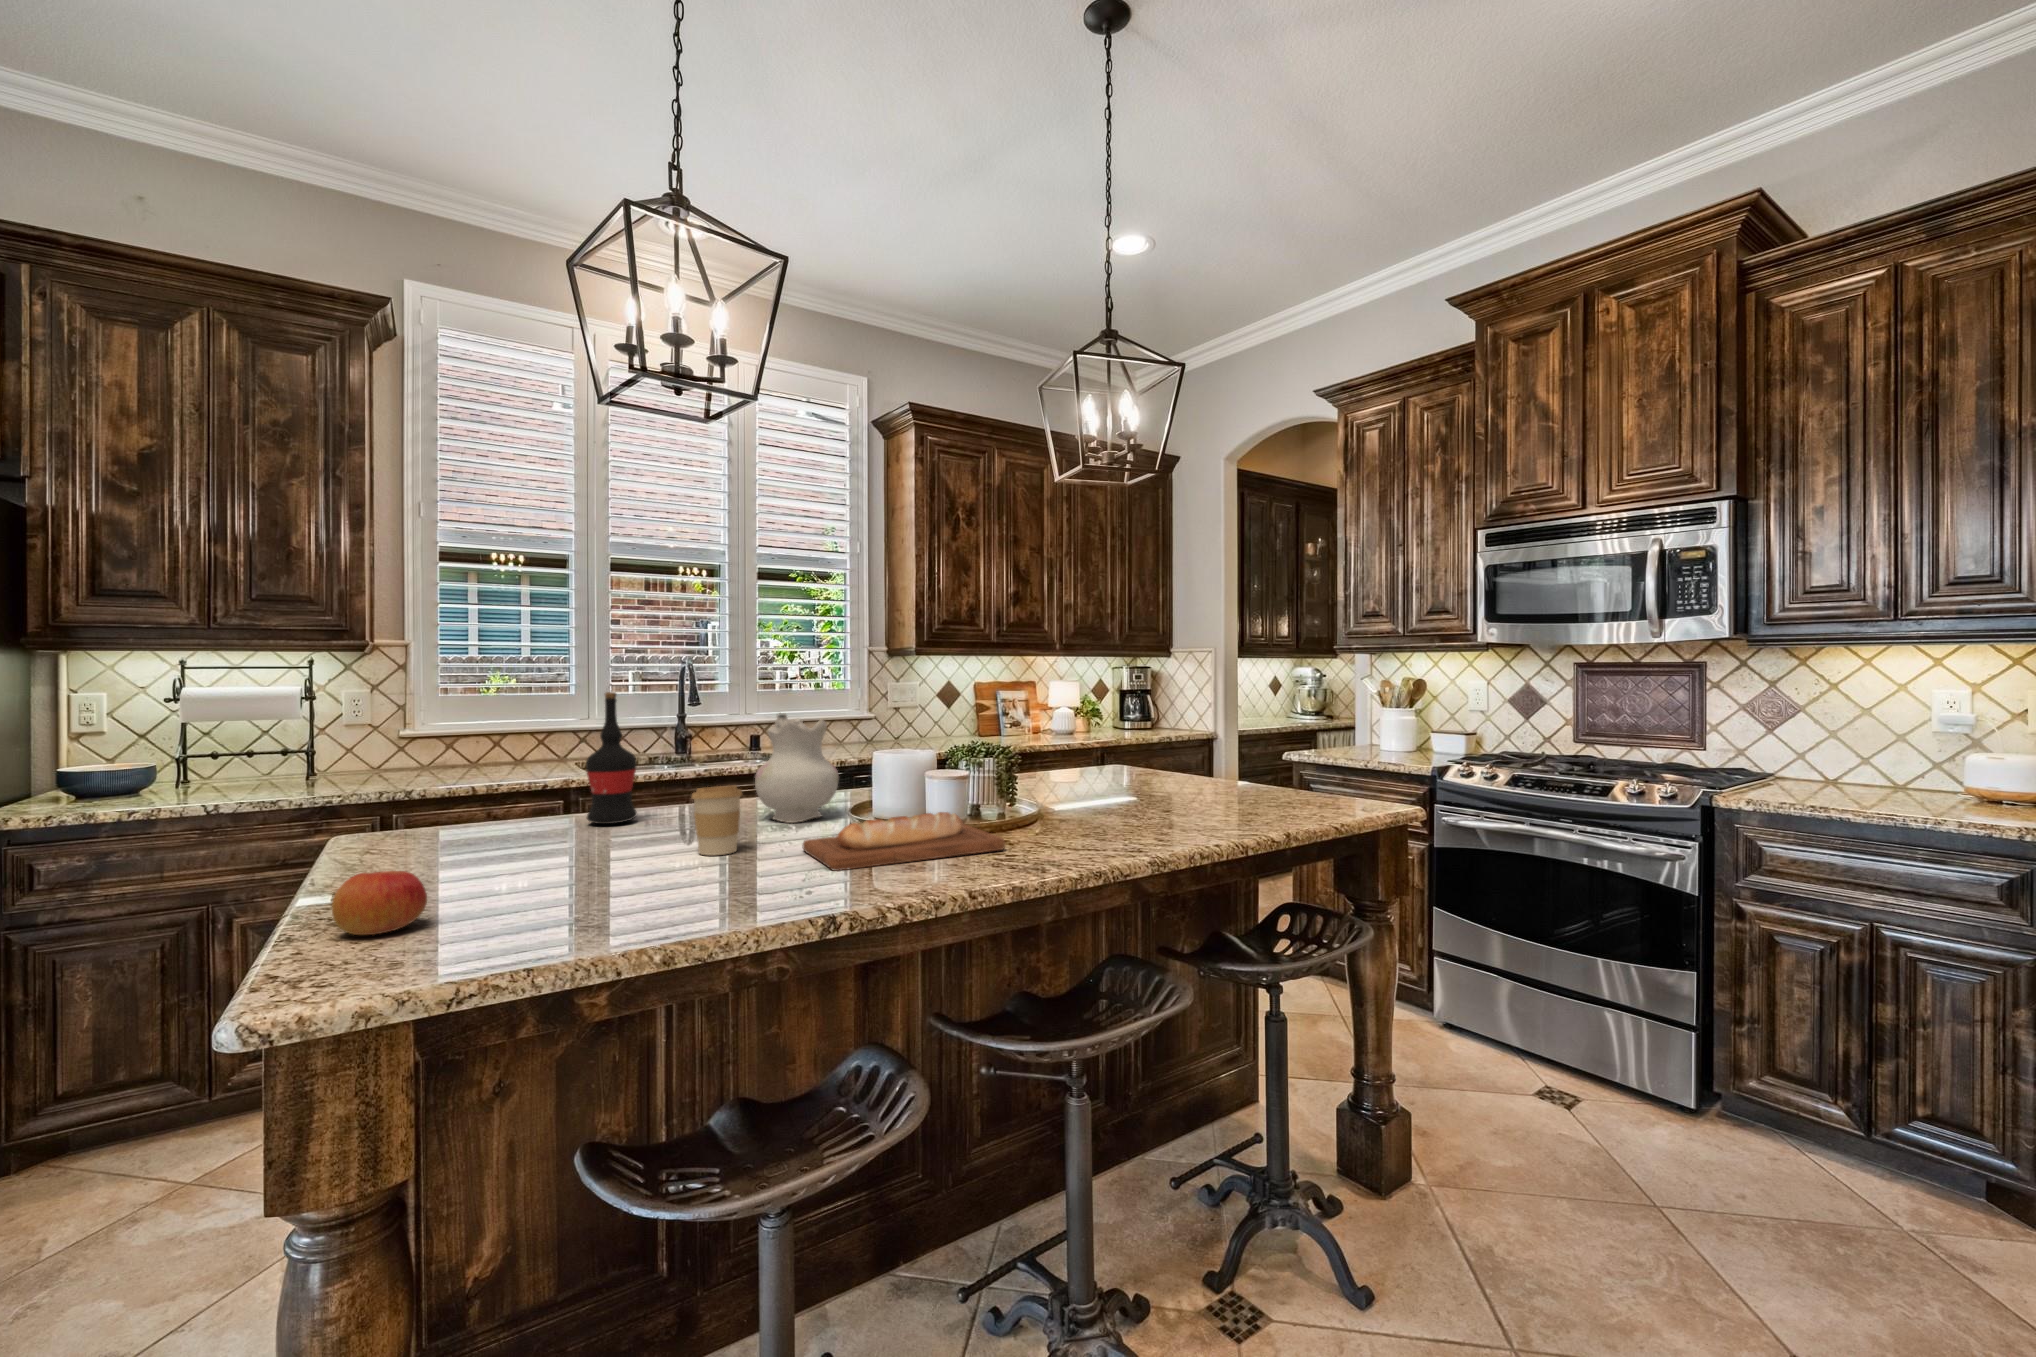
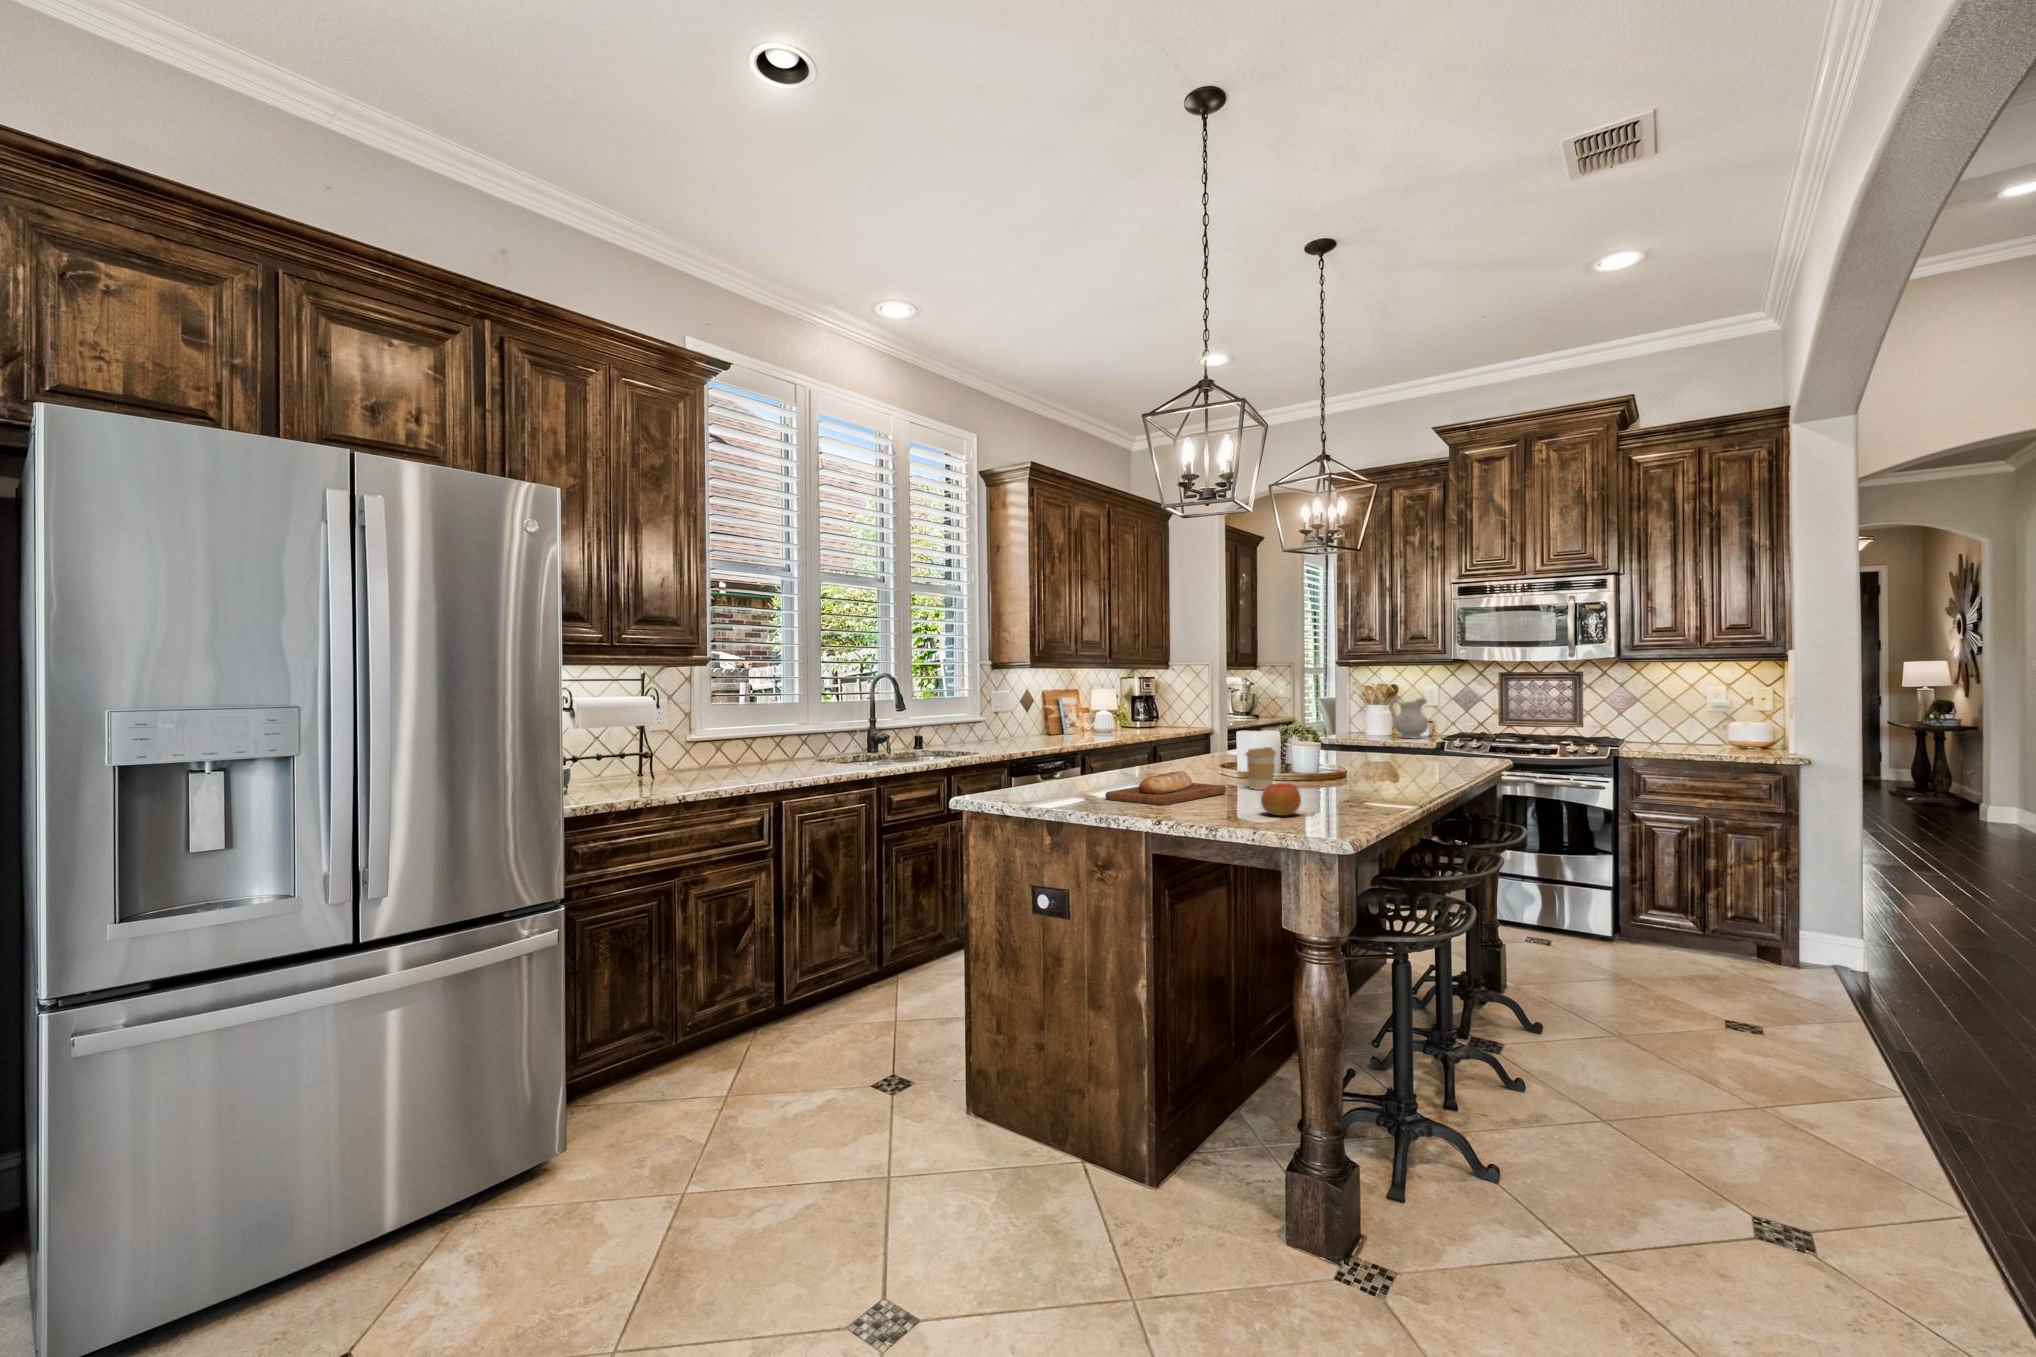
wine bottle: present [586,692,637,824] -> none [1099,693,1131,783]
ceramic pitcher: present [755,713,839,823] -> present [1389,697,1429,739]
bread loaf: present [802,812,1005,871] -> present [1105,771,1226,805]

